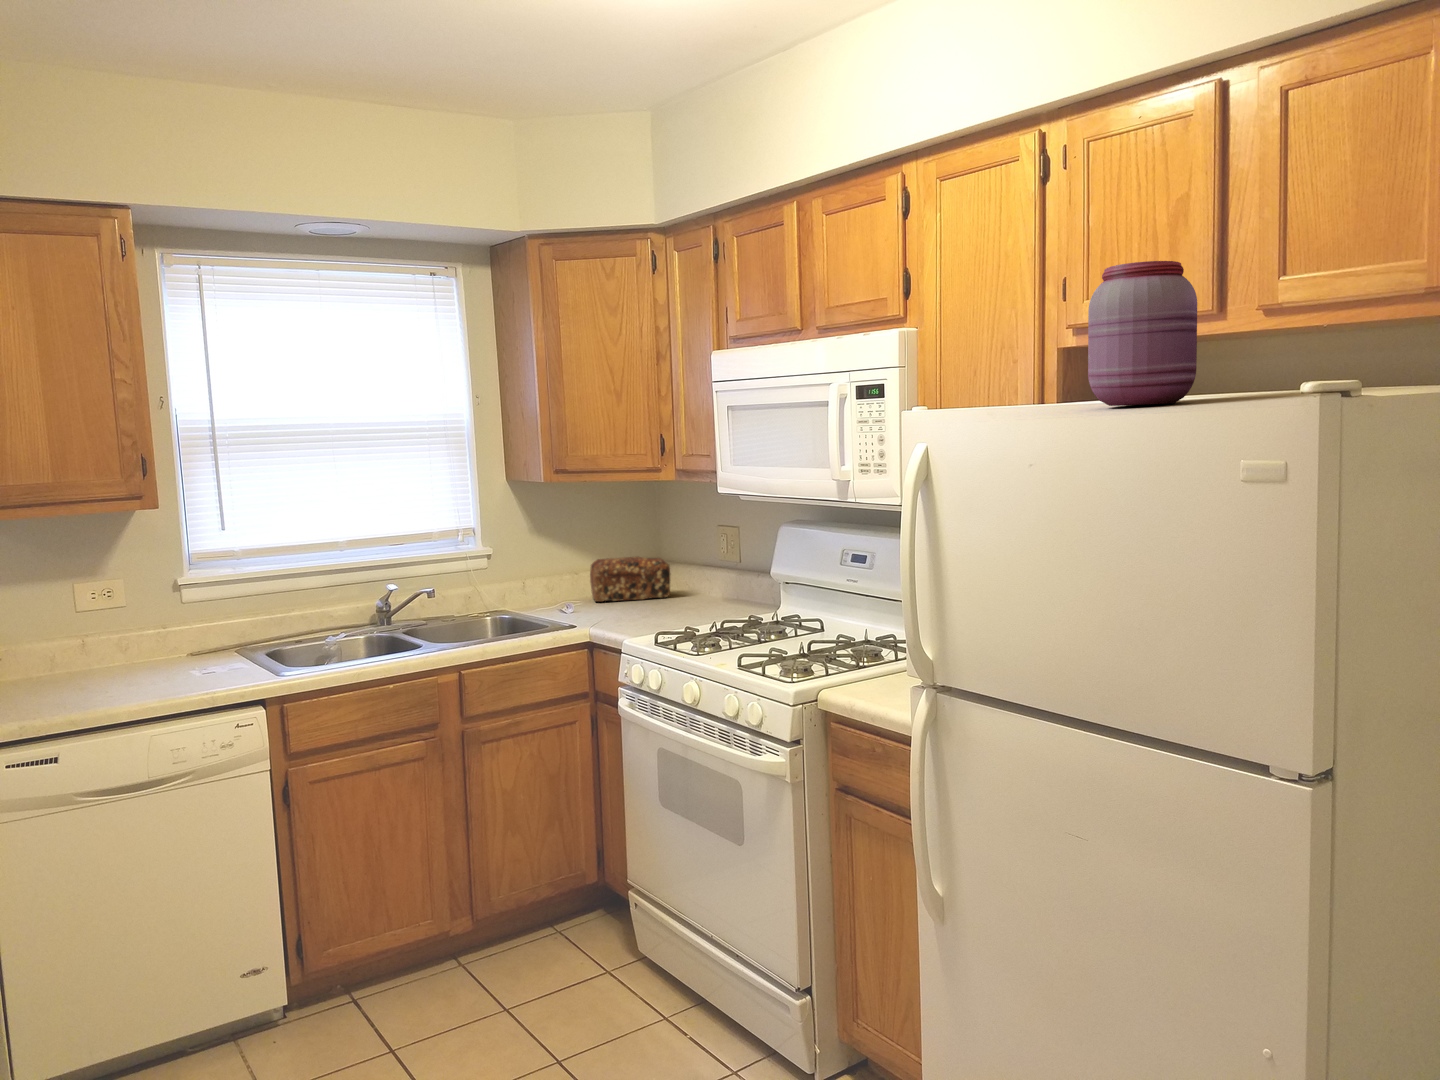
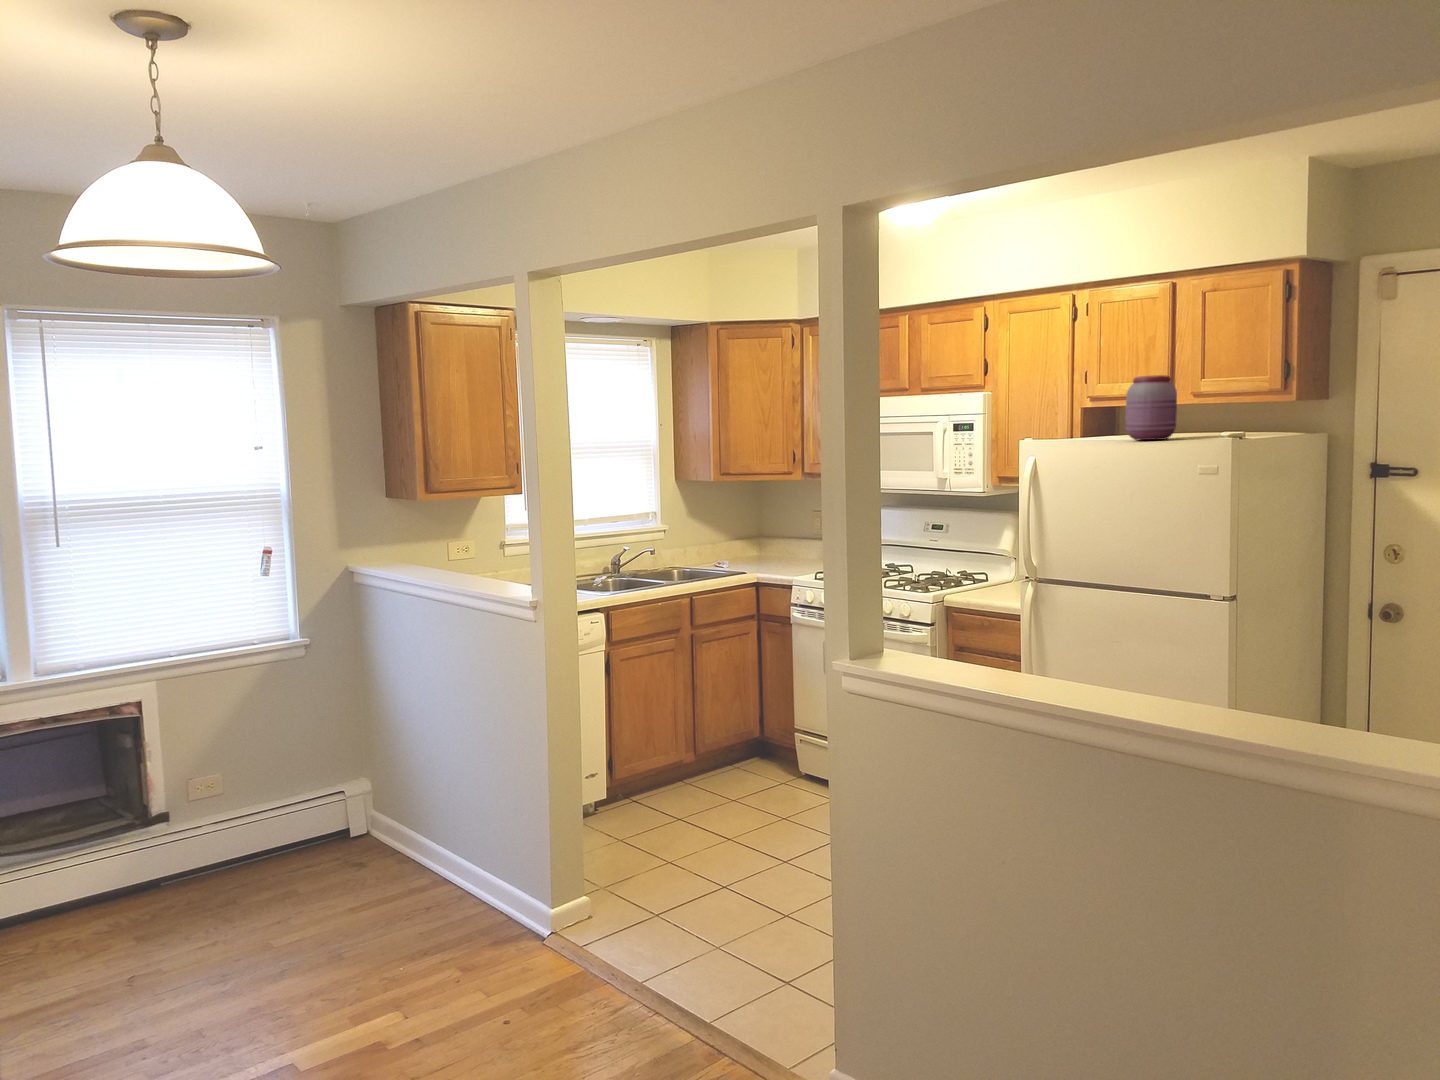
bread loaf: present [590,557,670,602] -> none [730,534,787,562]

